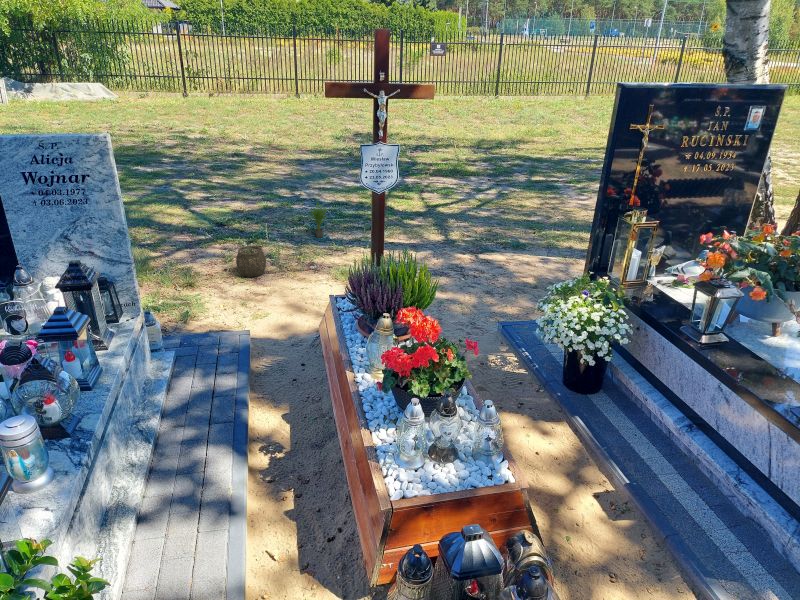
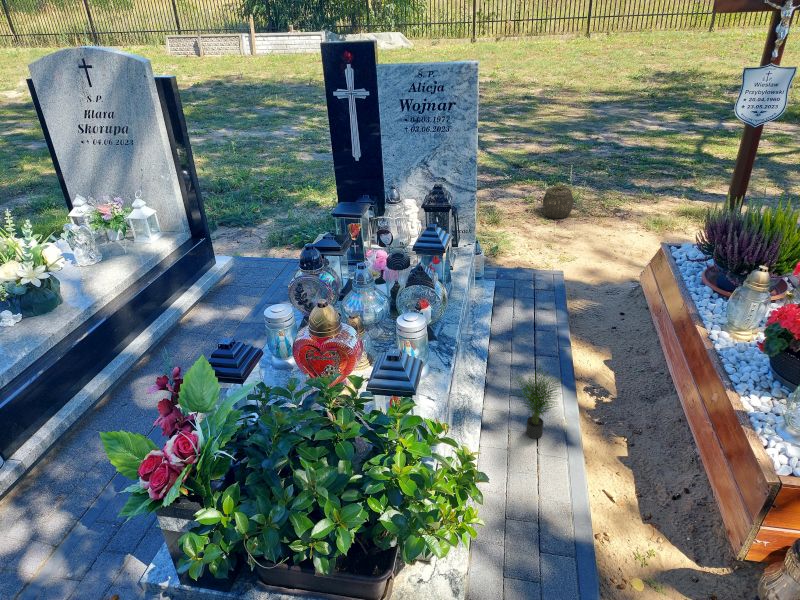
potted plant: present [311,203,326,238] -> present [519,368,558,439]

